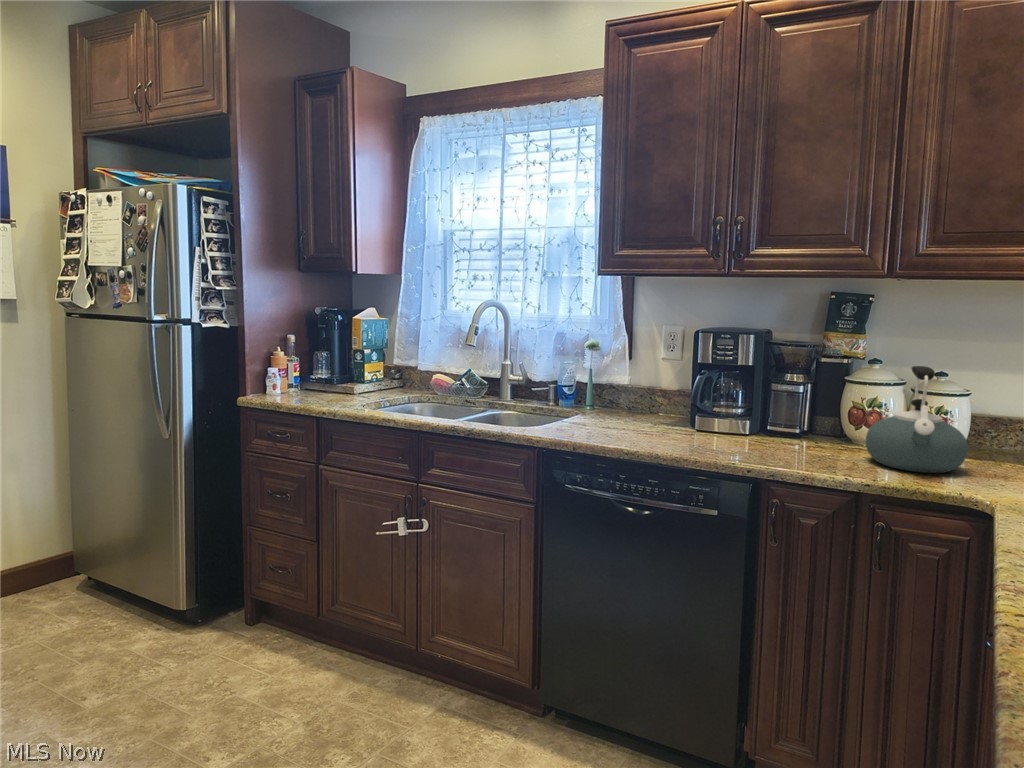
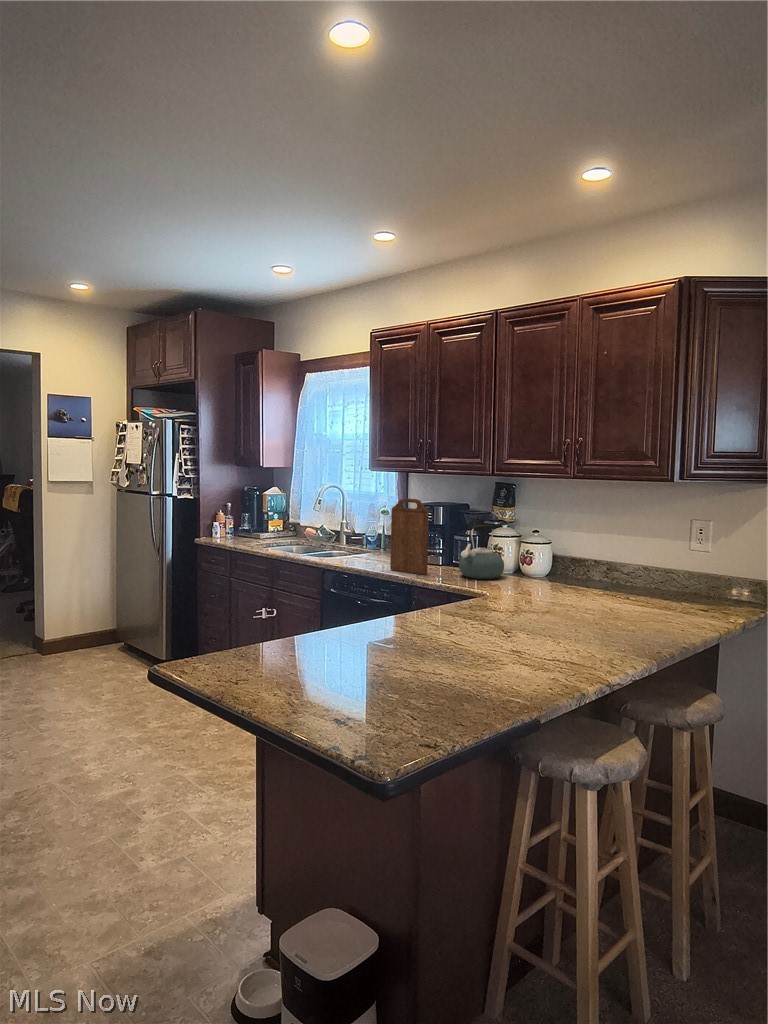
cutting board: none [730,317,833,468] -> present [390,498,429,575]

